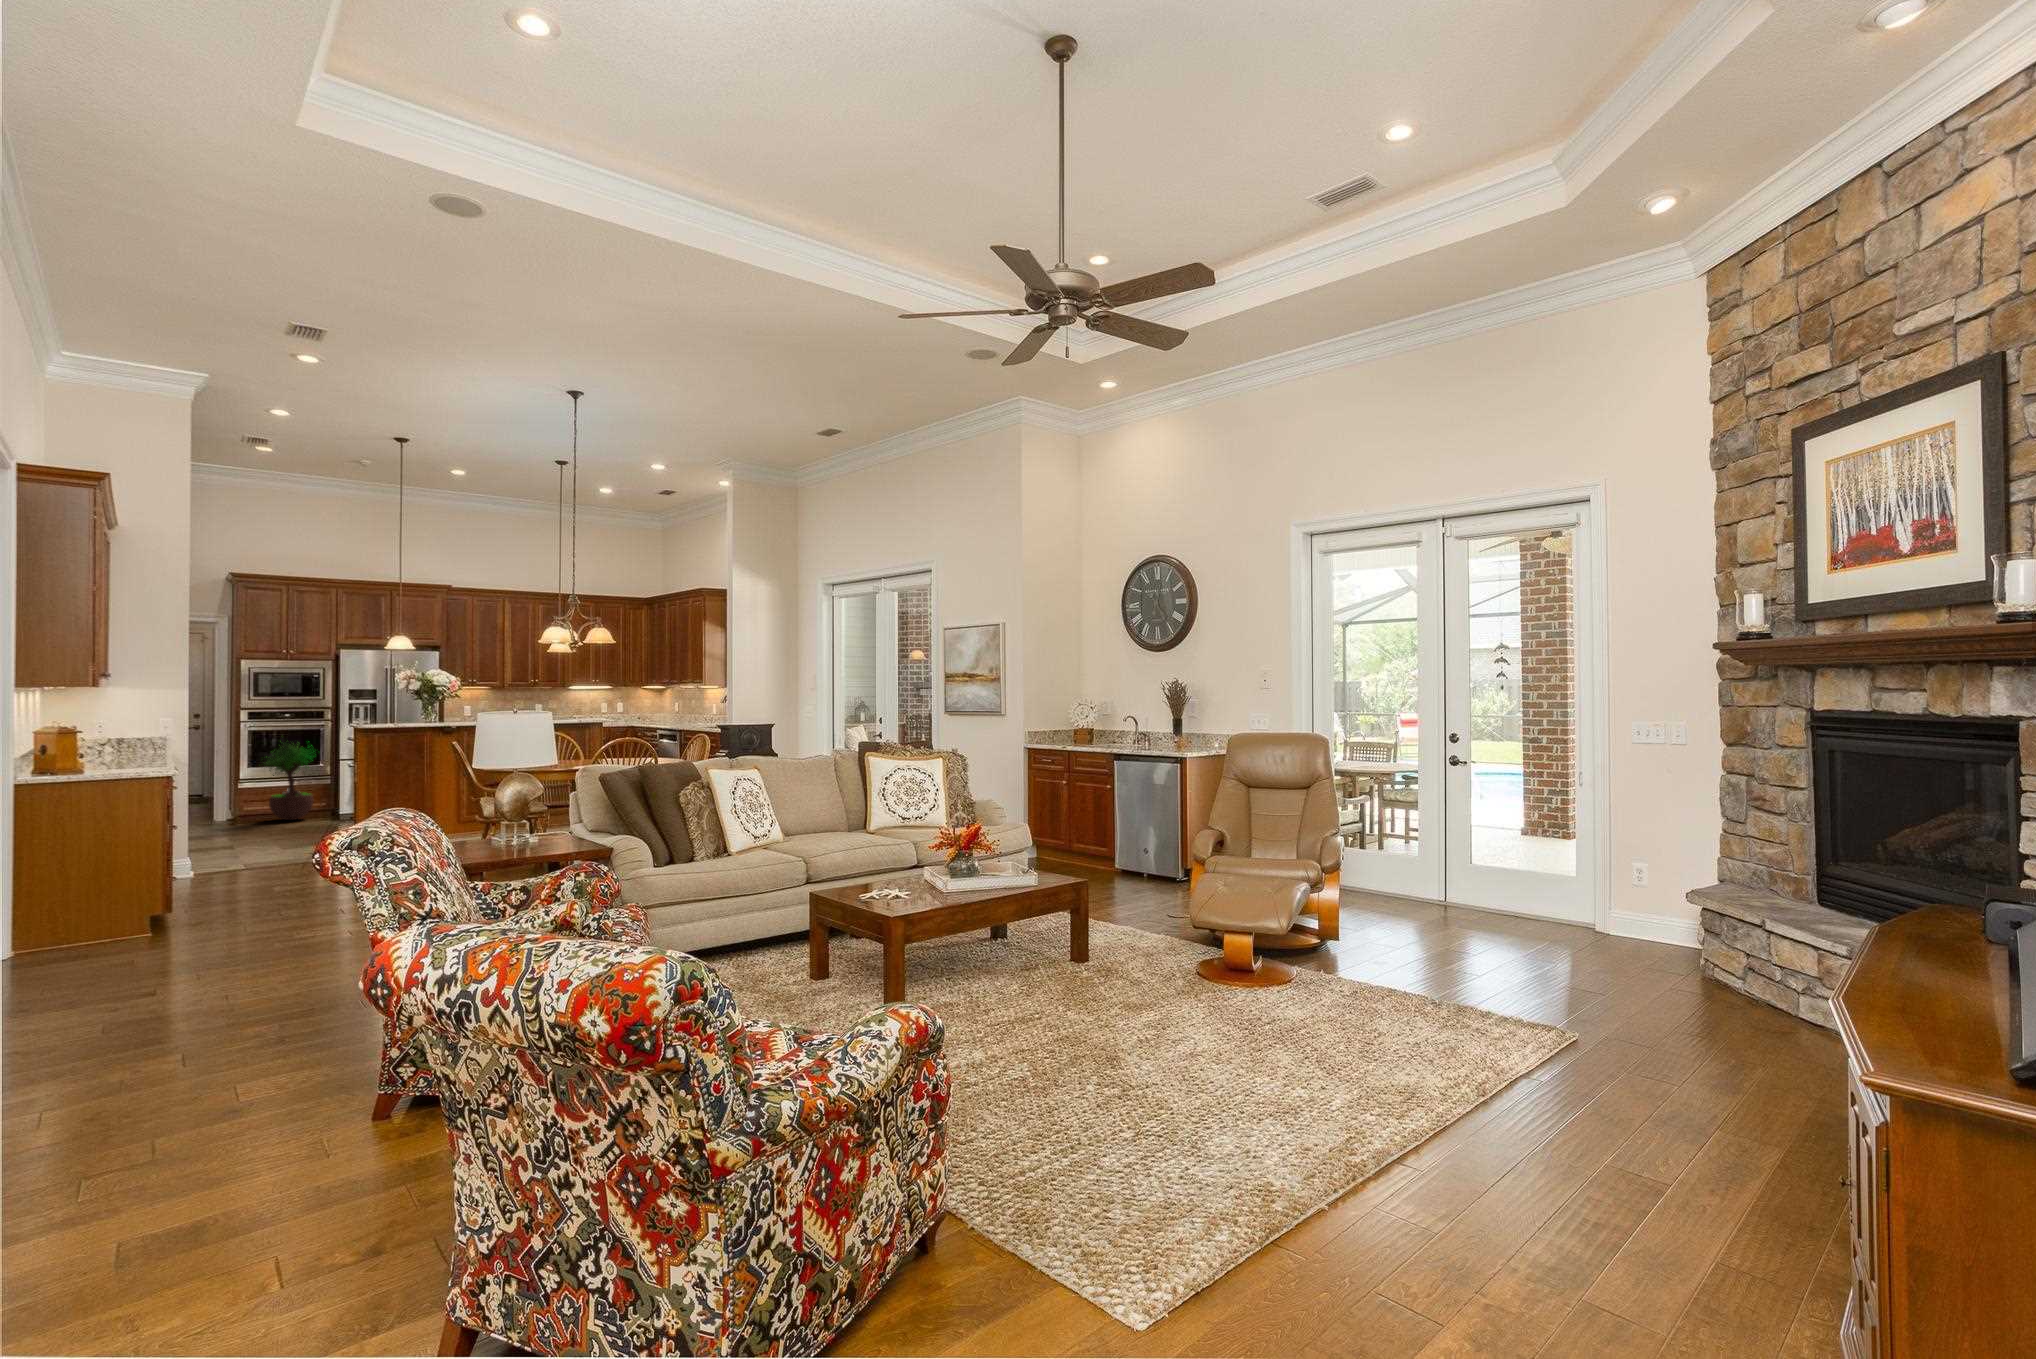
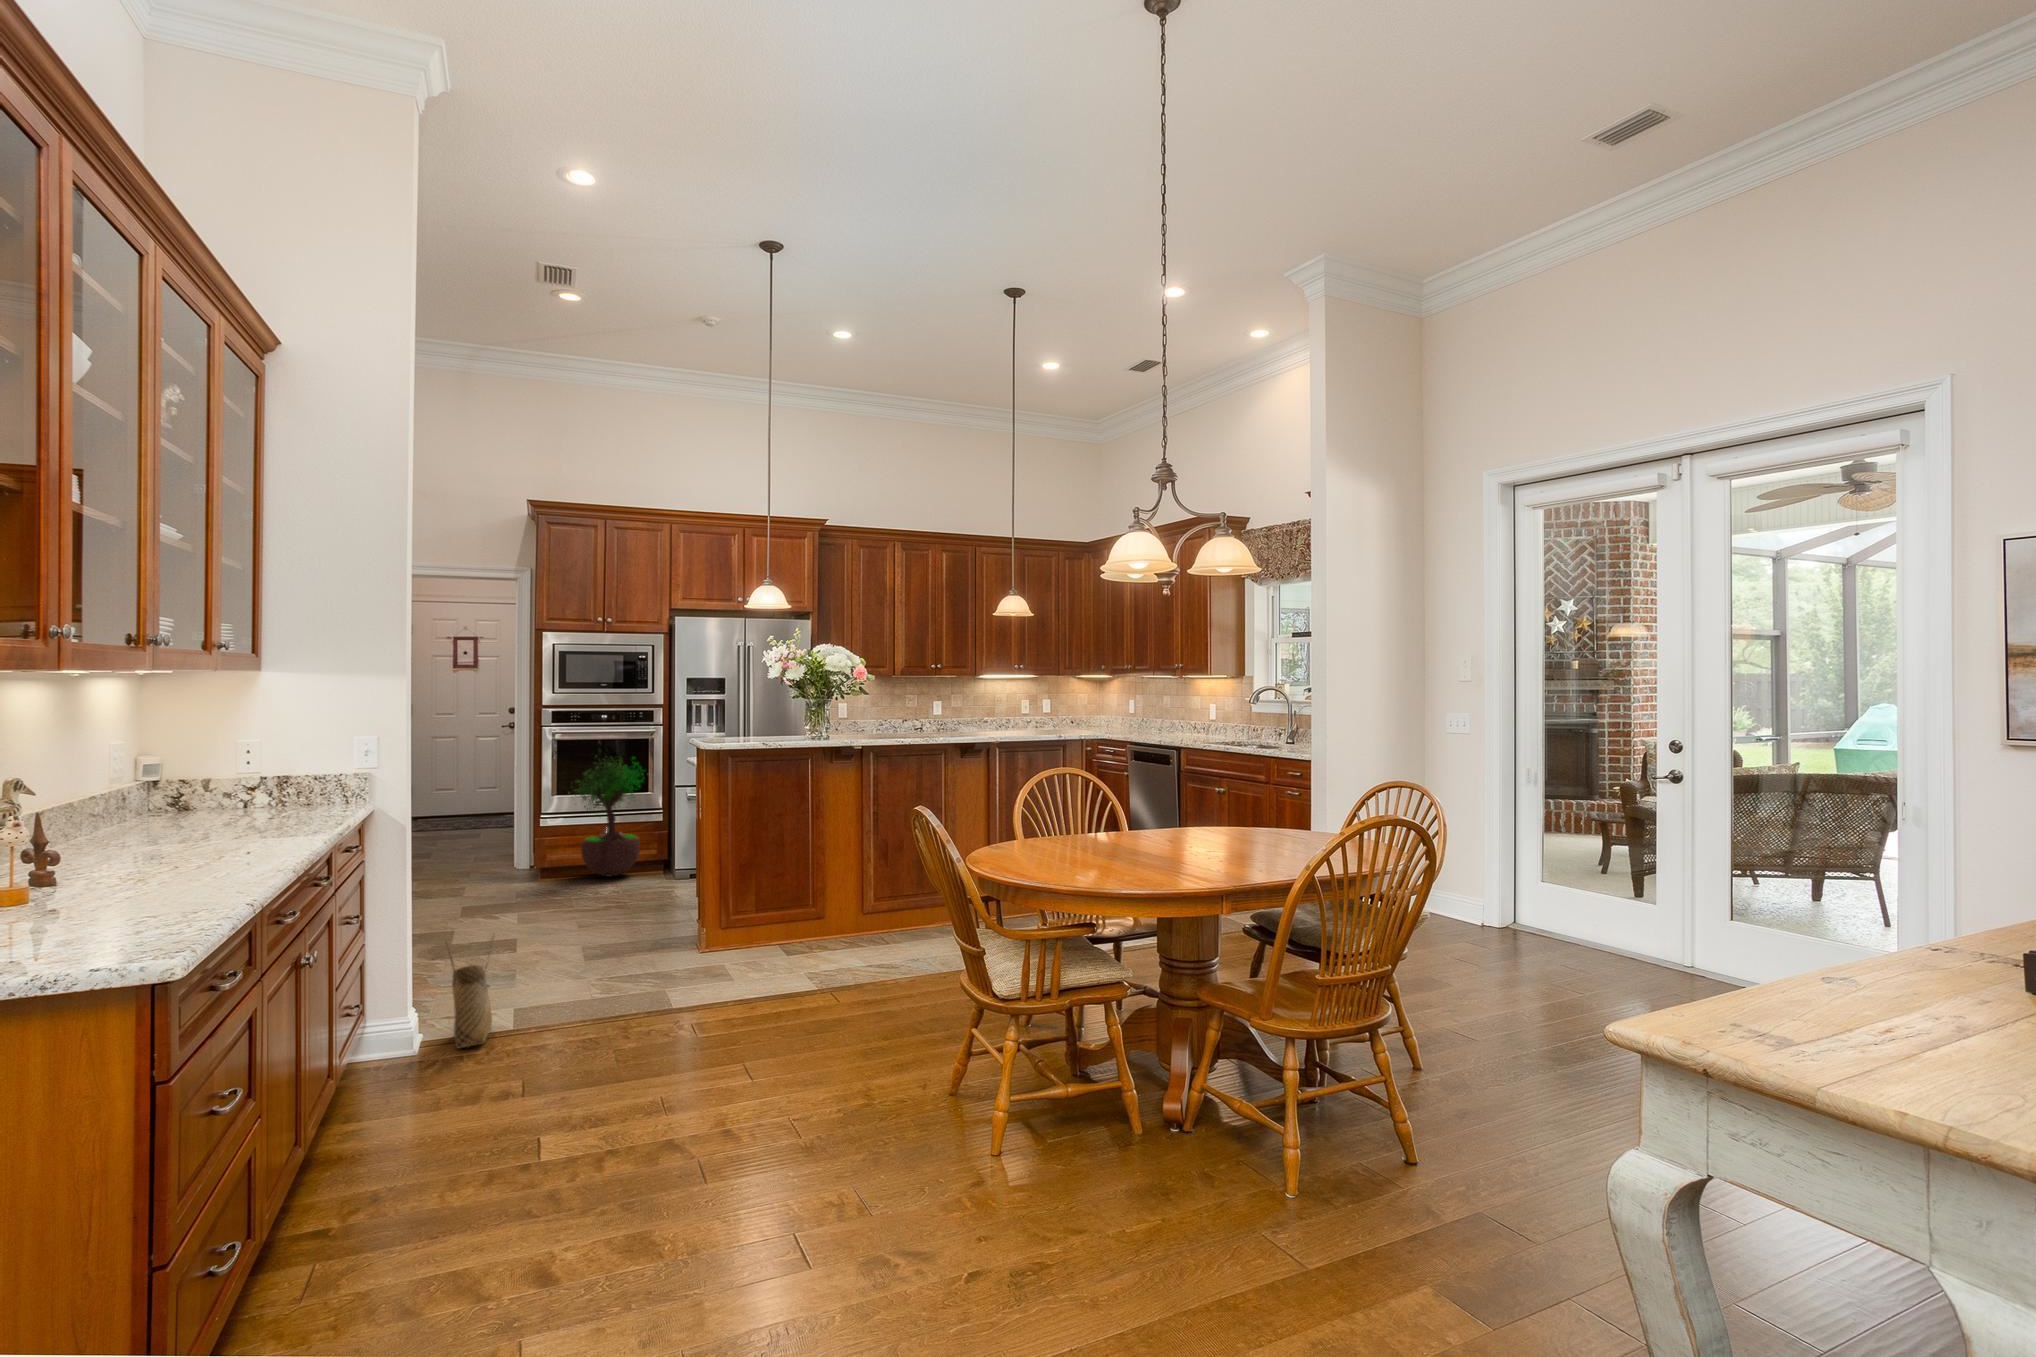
woven basket: none [195,820,223,874] -> present [449,935,494,1048]

